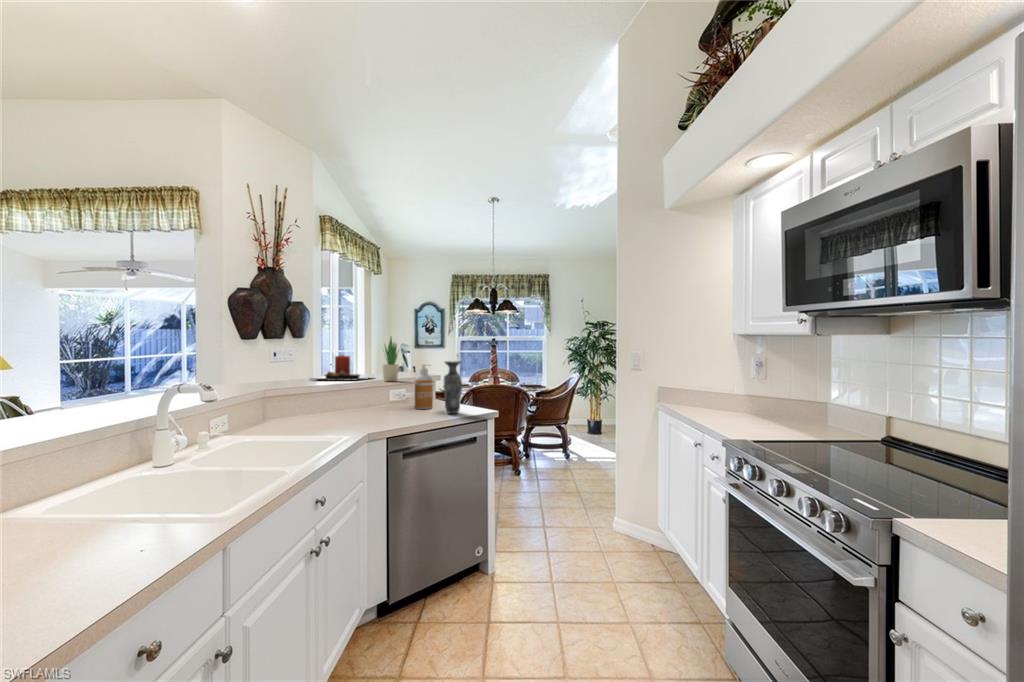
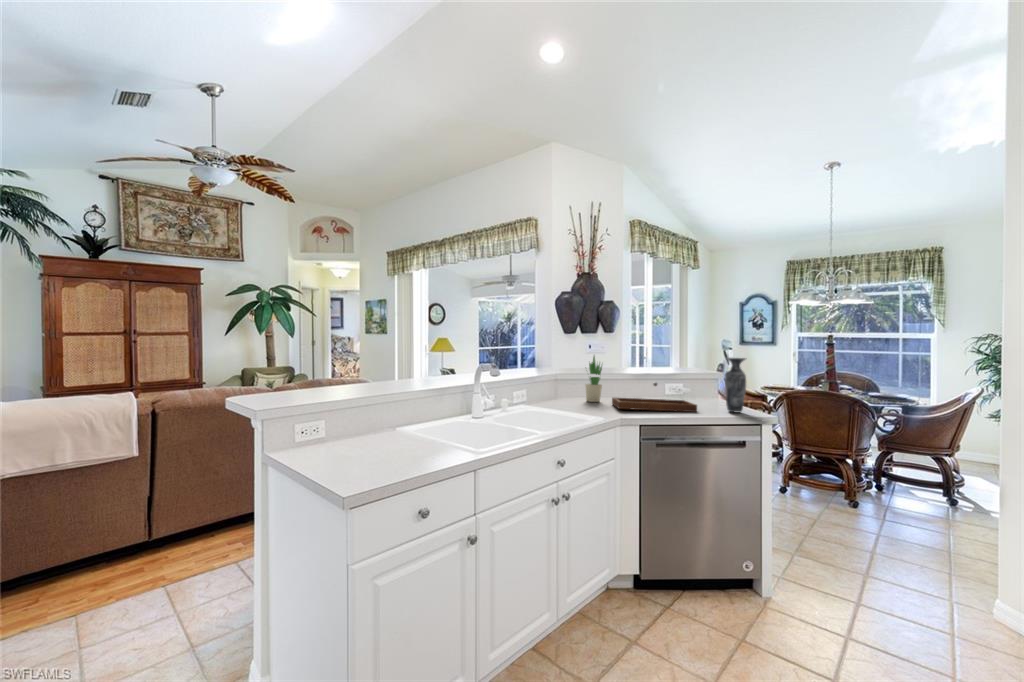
potted plant: present [382,337,399,381] -> present [585,356,602,402]
candle: present [310,355,369,380] -> none [609,348,670,372]
soap dispenser: present [415,365,433,409] -> none [698,360,718,405]
tray: none [327,391,421,426] -> present [612,382,697,412]

